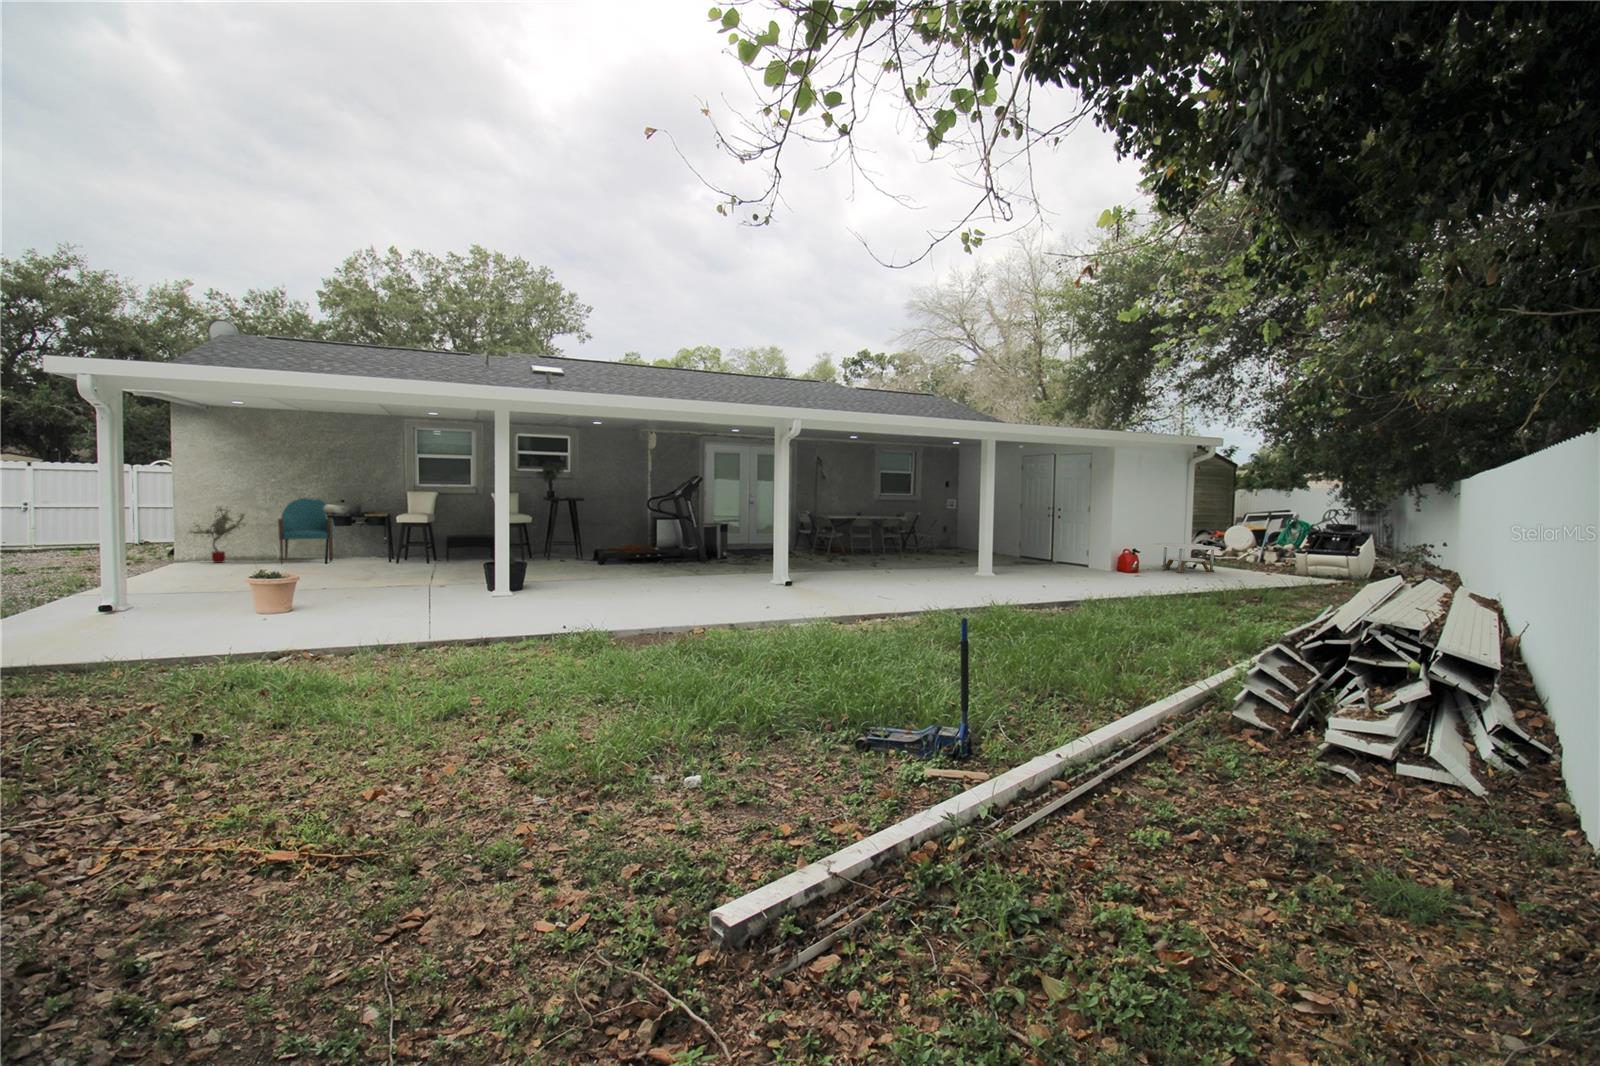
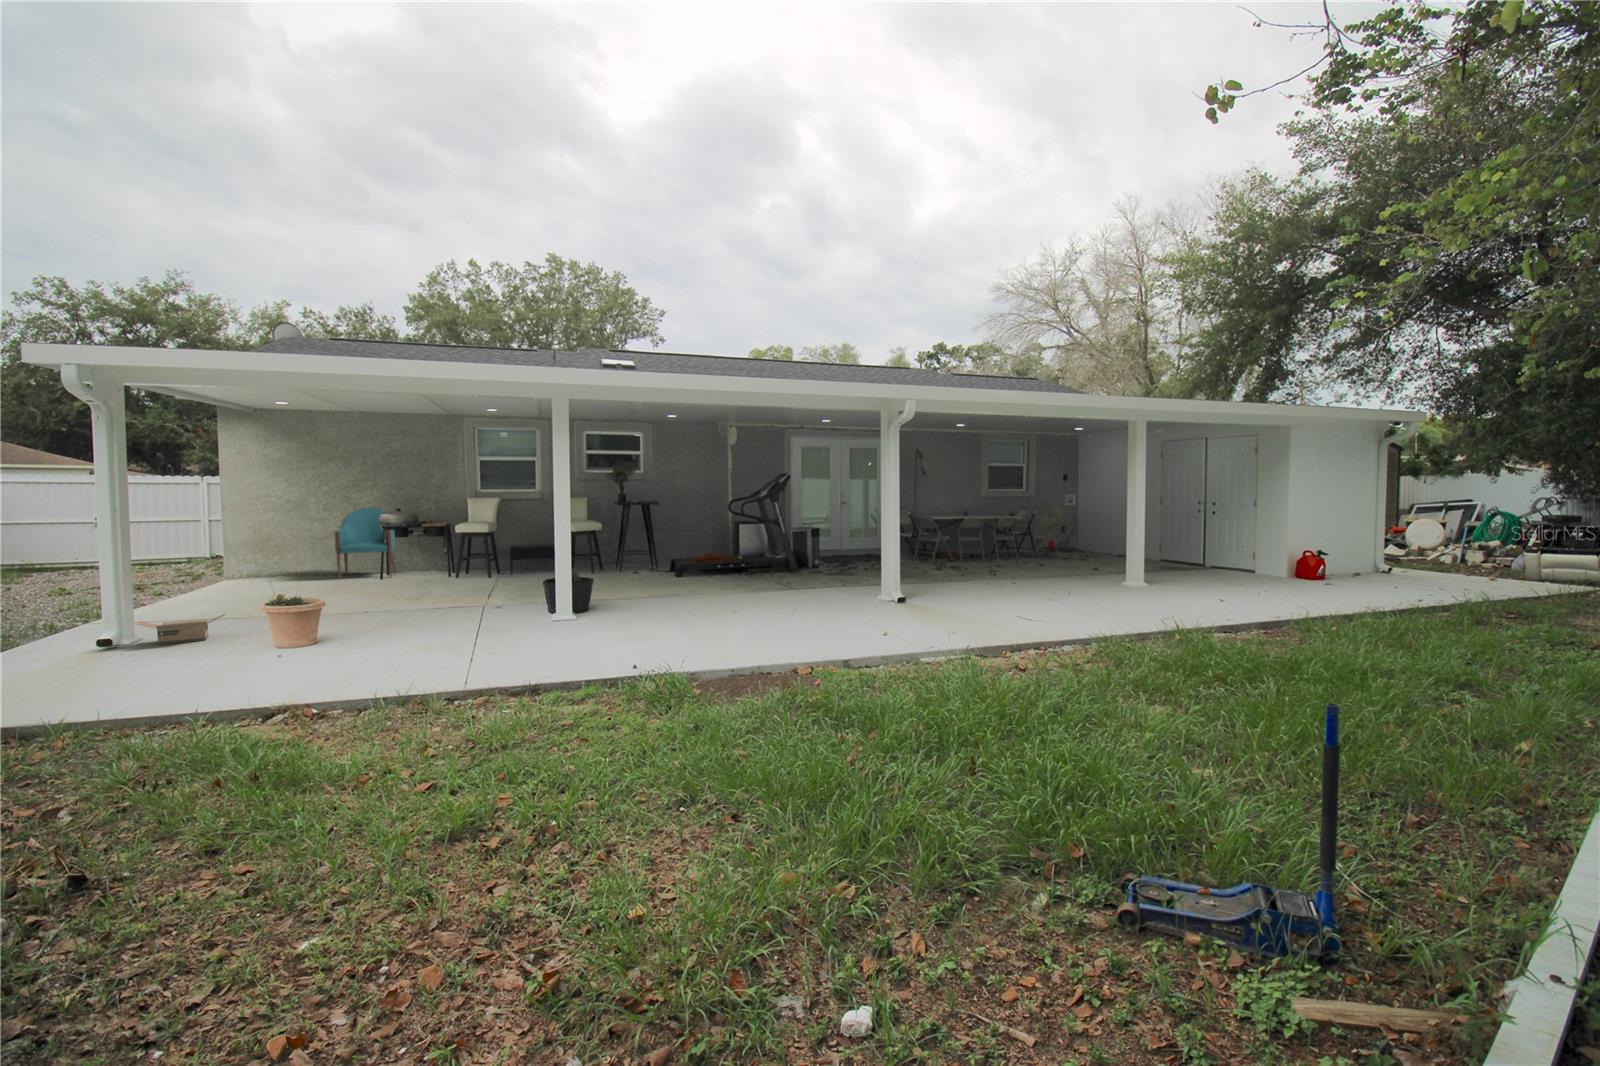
potted tree: present [190,507,245,563] -> present [1039,507,1064,549]
round table: present [1153,543,1221,573] -> none [1326,541,1420,578]
cardboard box: none [128,586,204,612] -> present [136,614,225,645]

